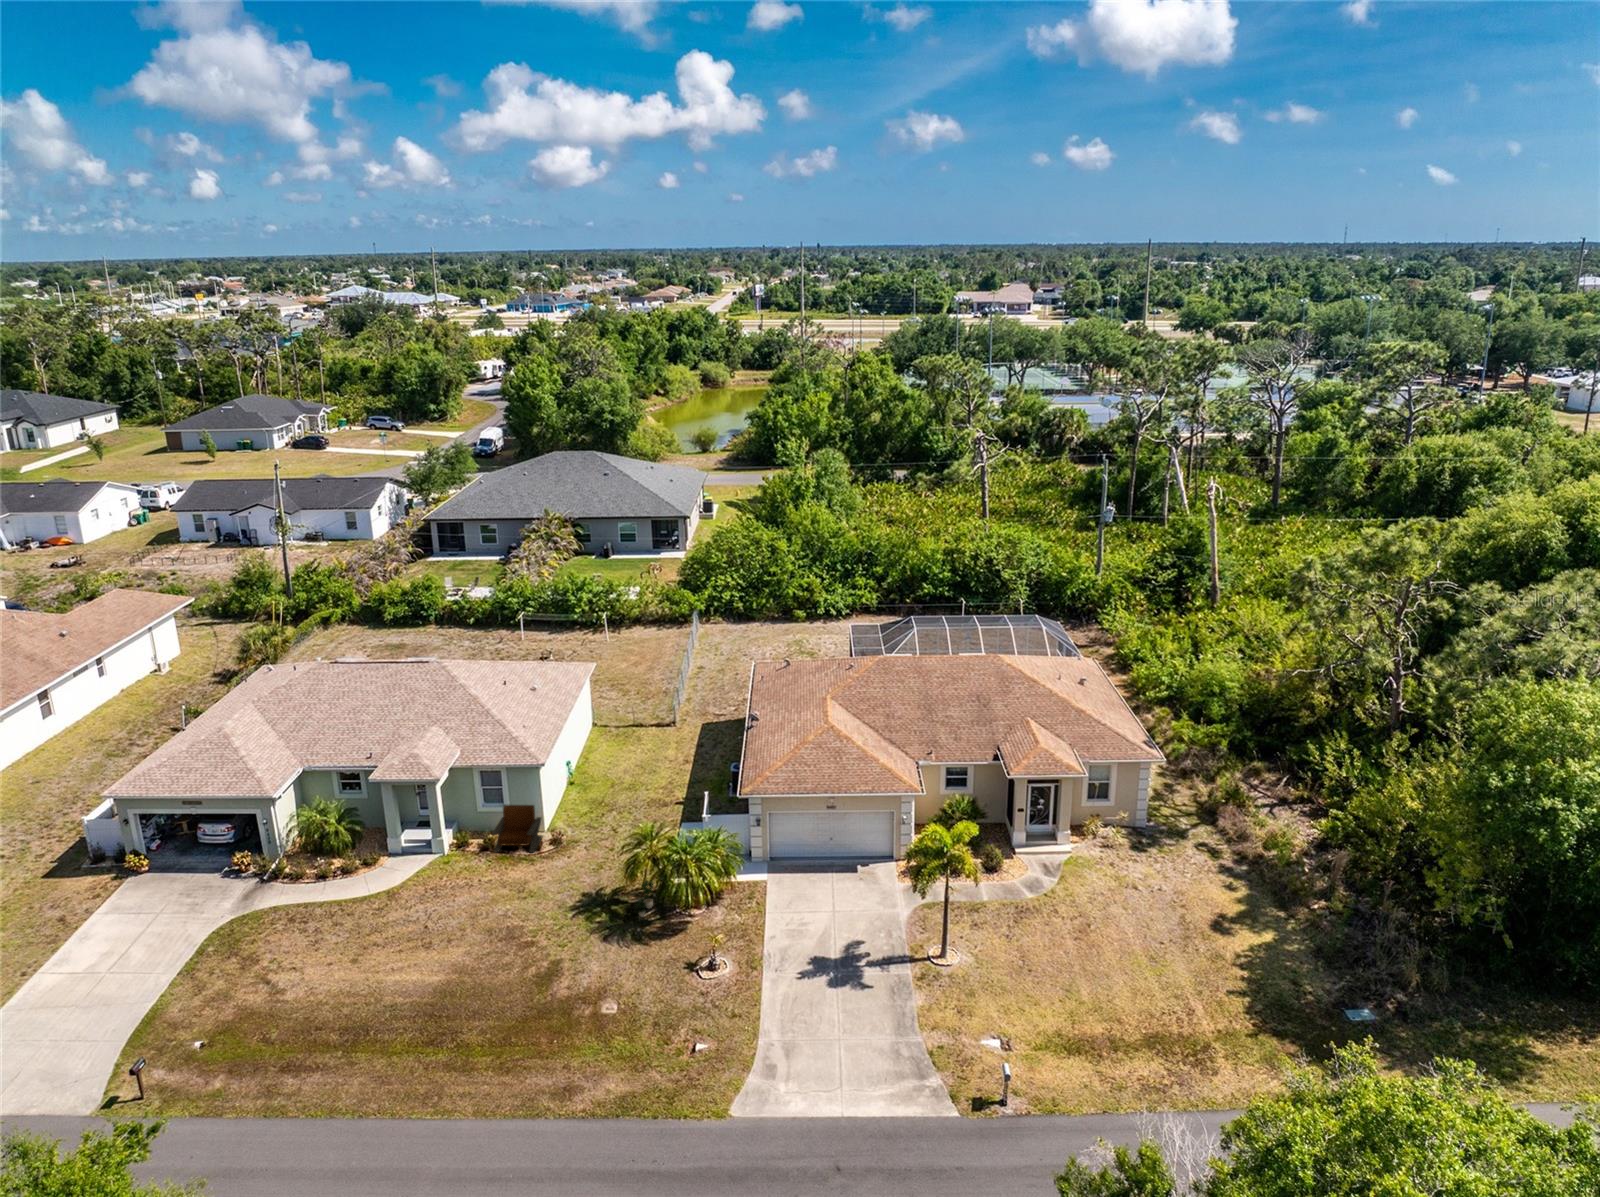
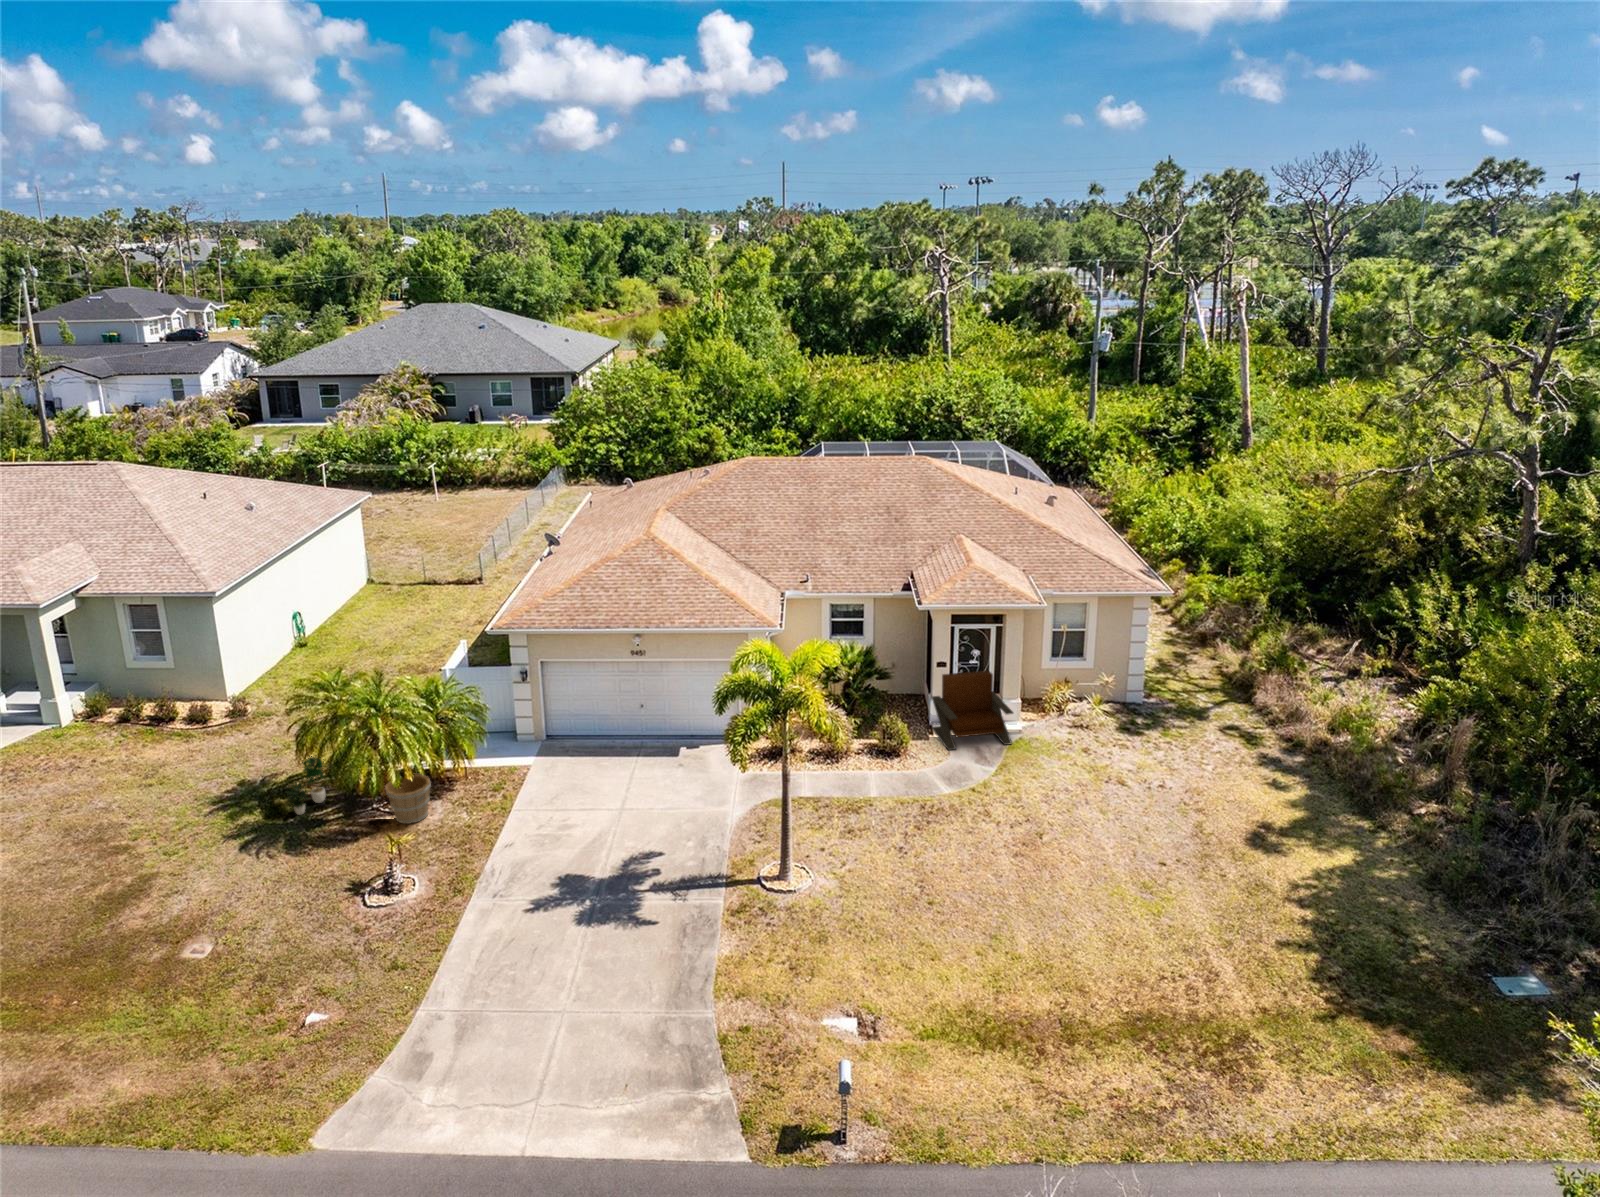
lounge chair: present [492,805,543,853] -> present [932,671,1013,750]
wooden bucket: none [696,891,722,922] -> present [385,774,431,824]

